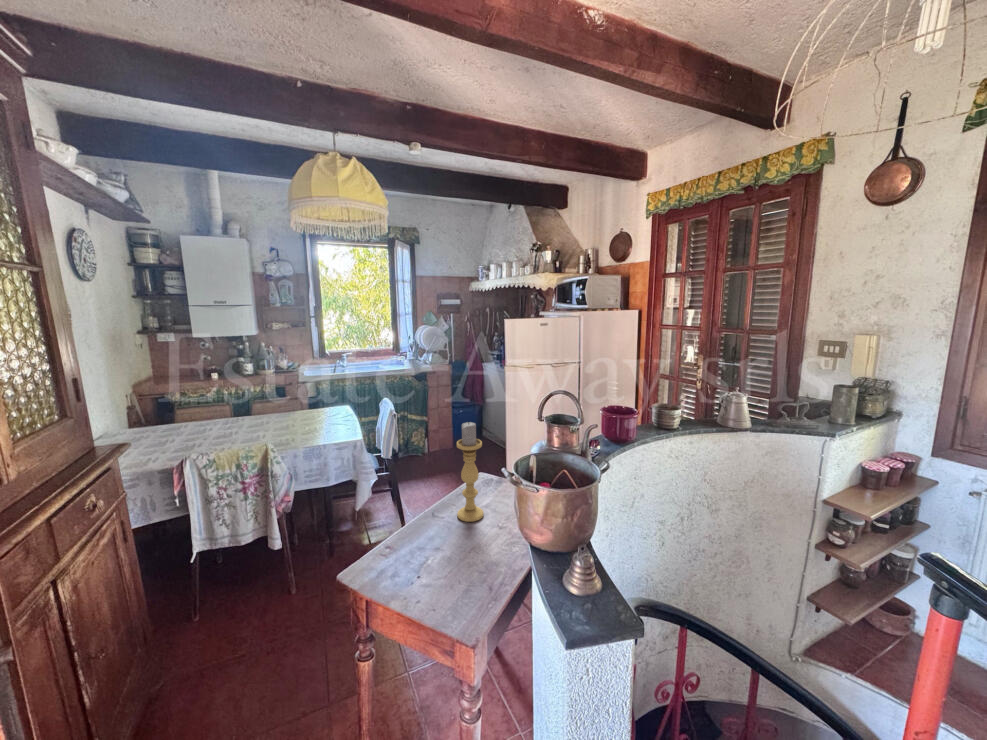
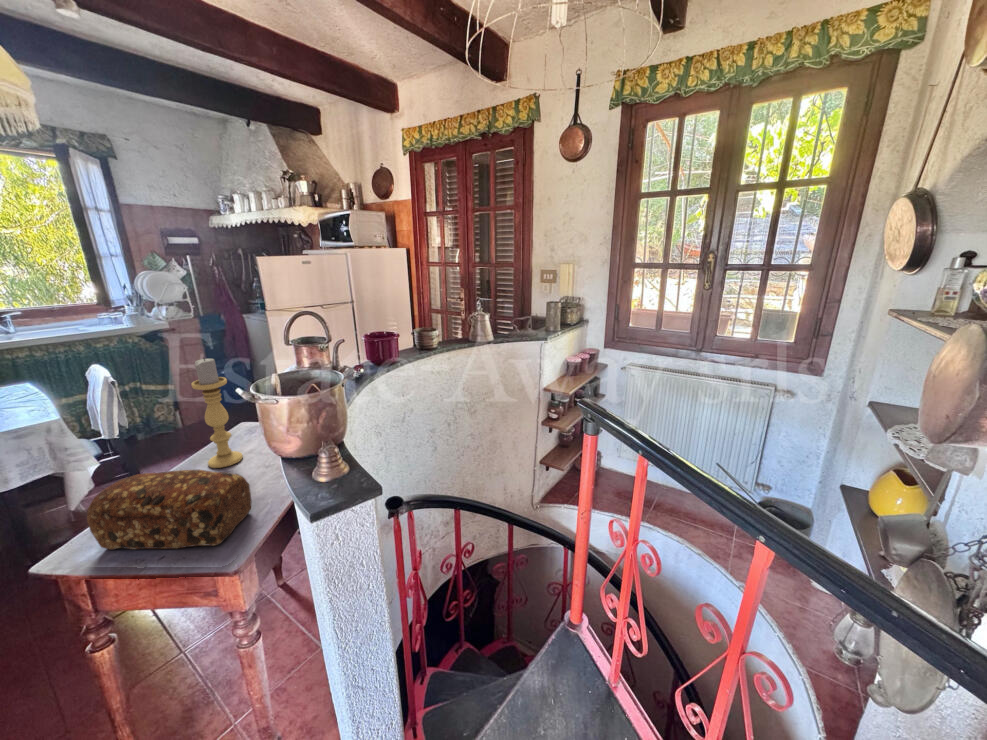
bread loaf: none [380,520,493,611] -> present [87,469,251,550]

